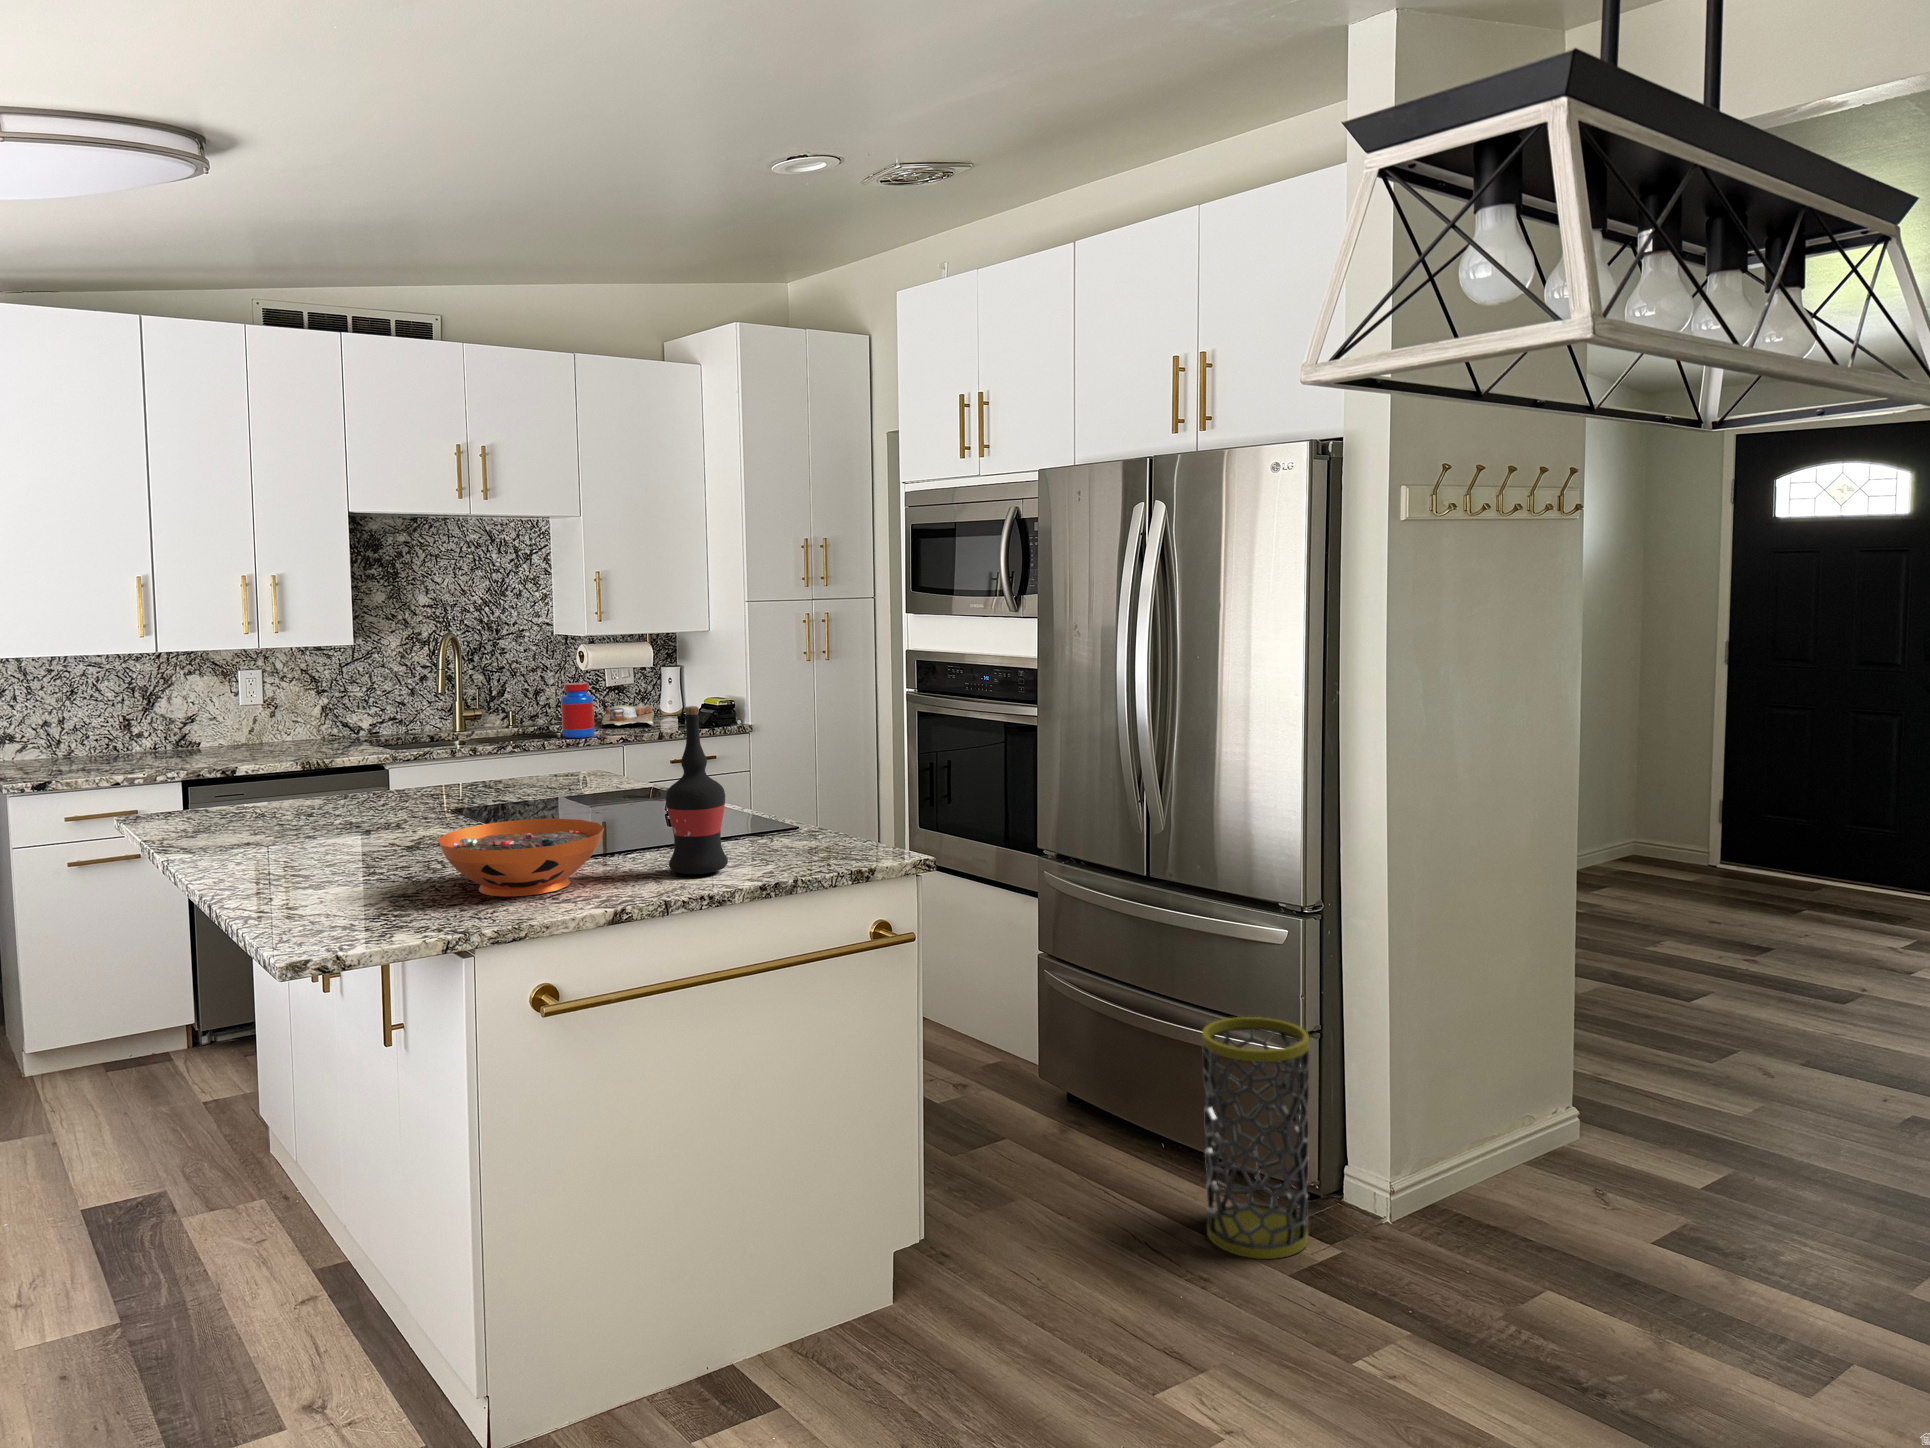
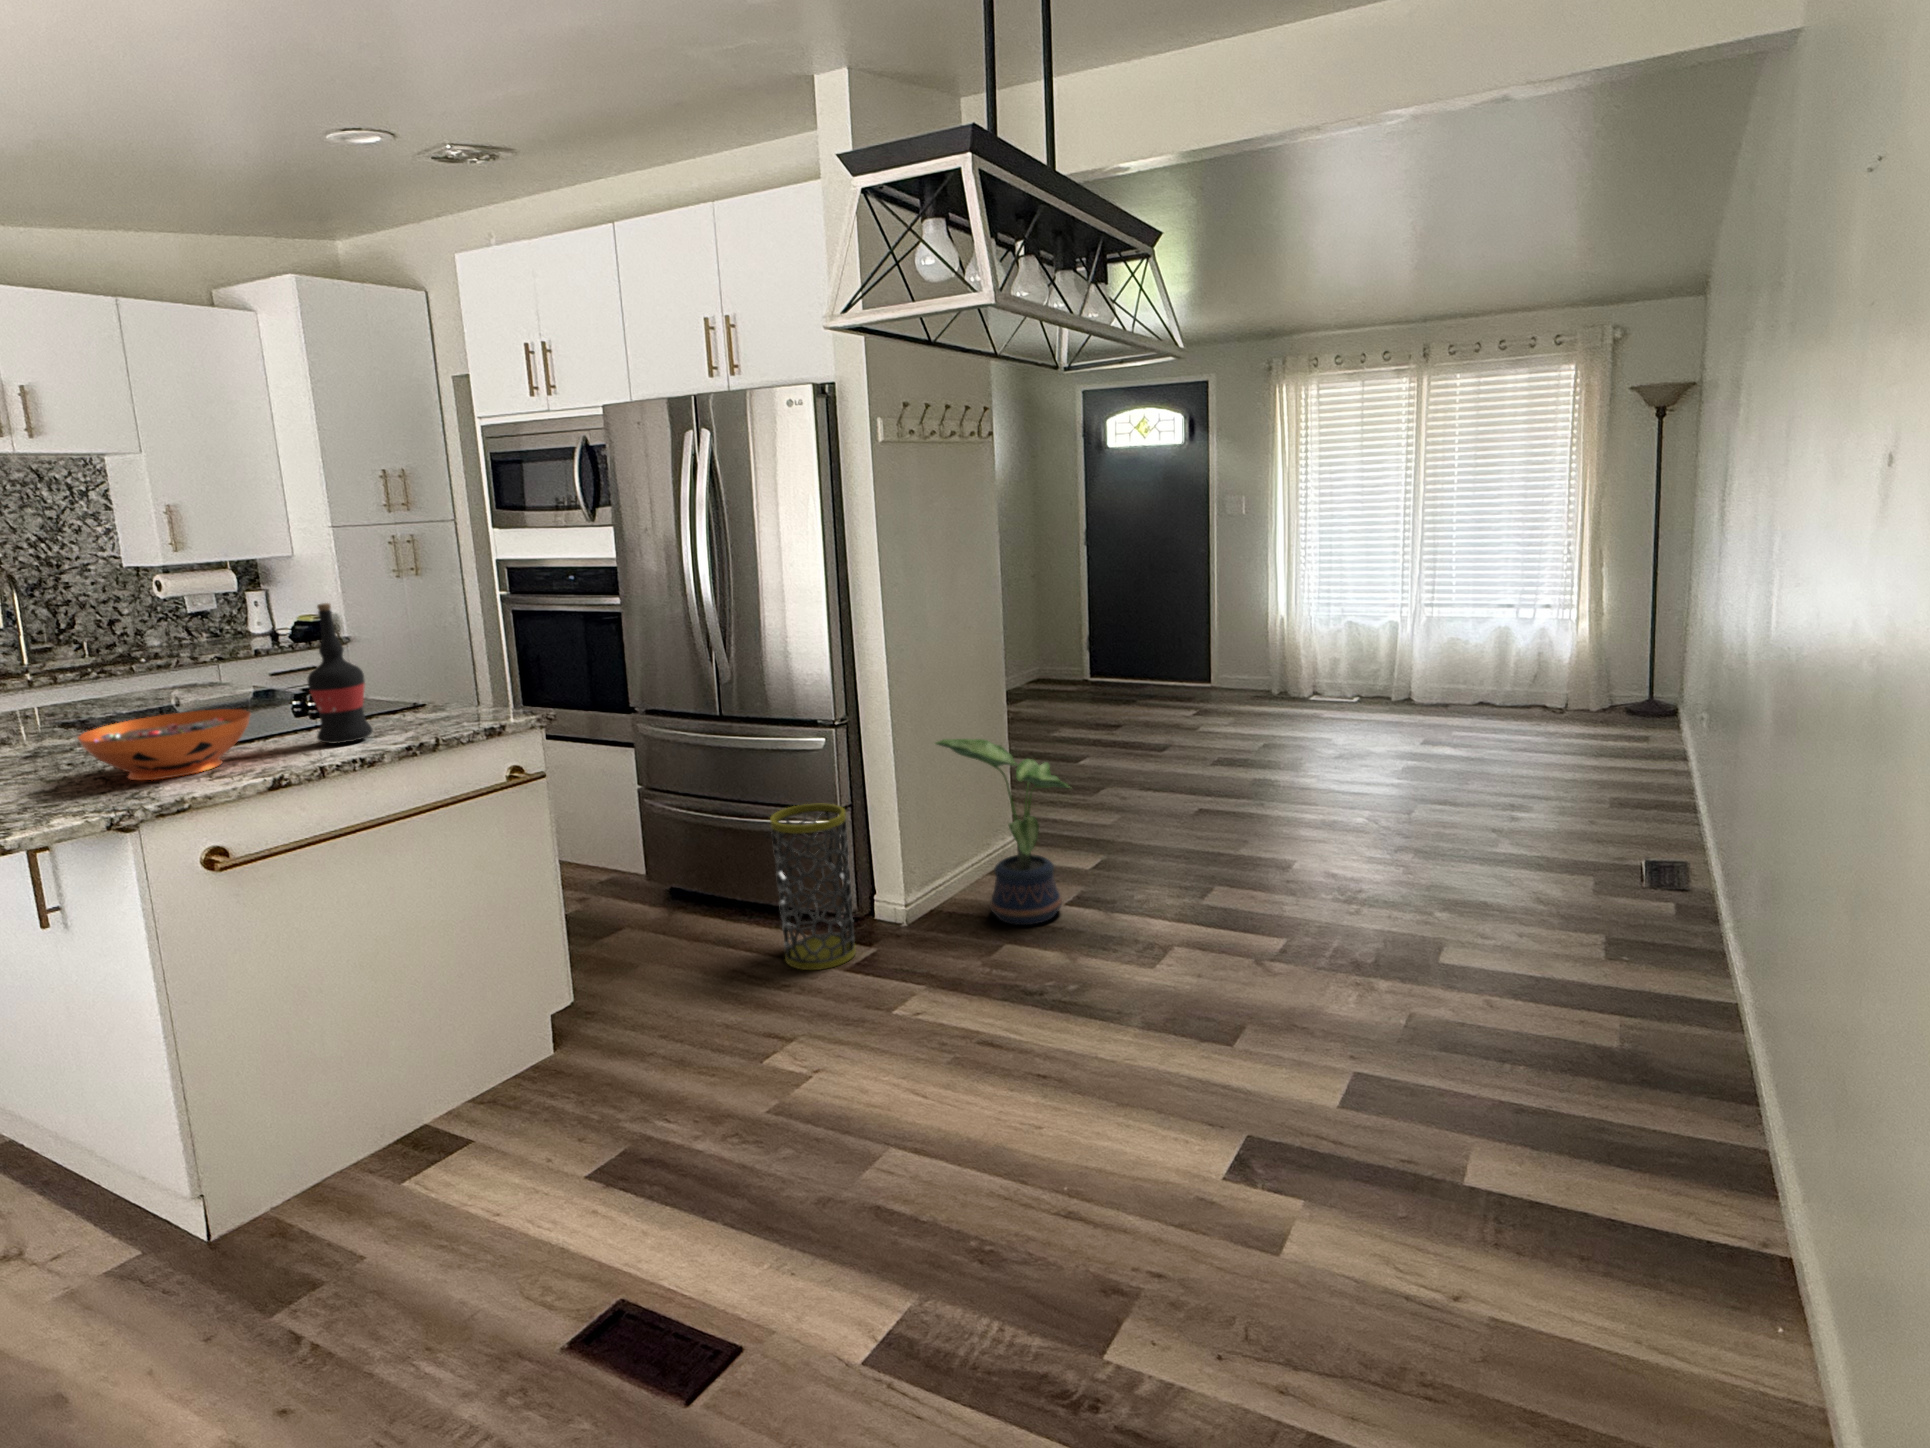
jar: present [561,682,595,738] -> none [145,608,186,660]
cutting board: present [601,705,654,726] -> none [191,626,248,648]
potted plant: none [1450,951,1673,1257] -> present [936,739,1070,925]

